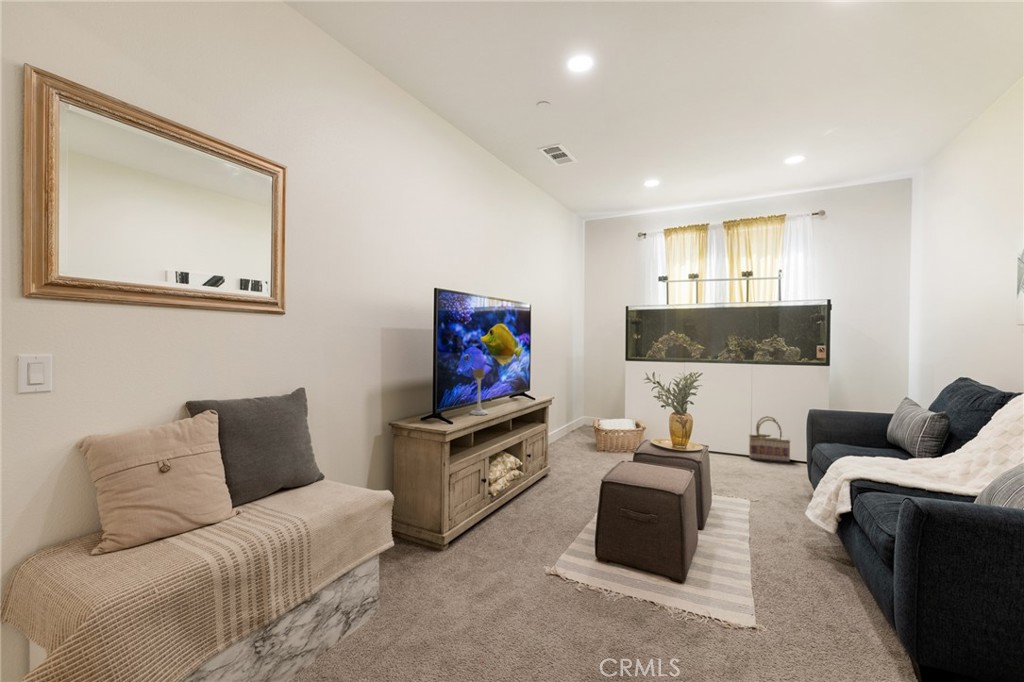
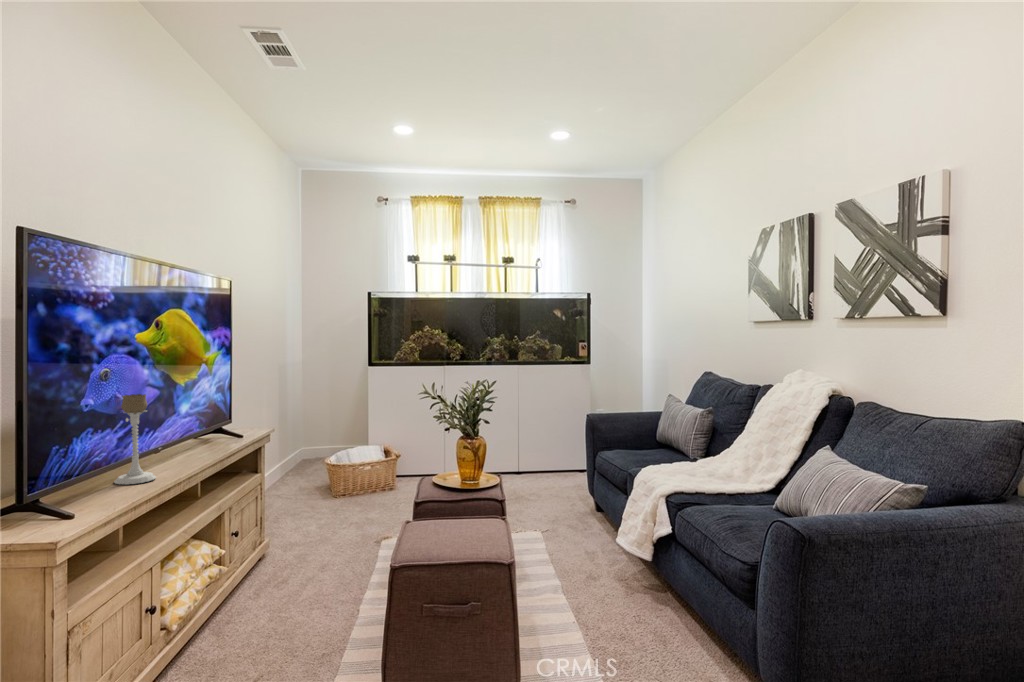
basket: present [749,416,790,462] -> none [517,426,563,479]

